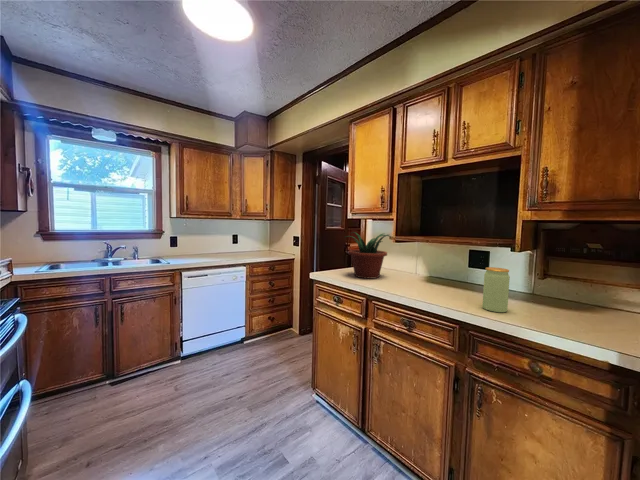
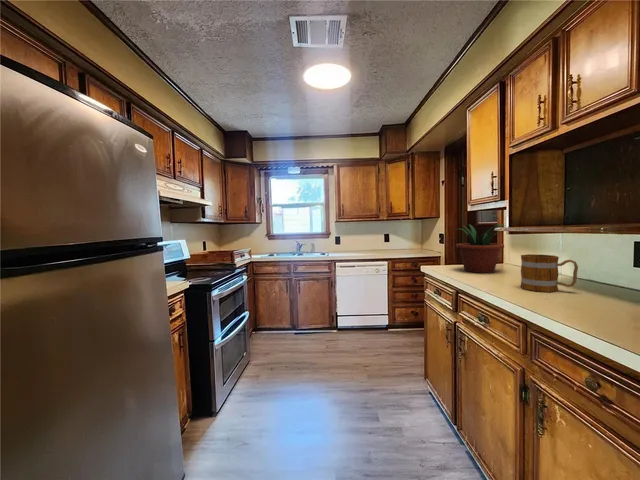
mug: none [422,263,461,295] -> present [521,254,578,292]
jar: present [482,267,510,312] -> none [573,256,613,314]

